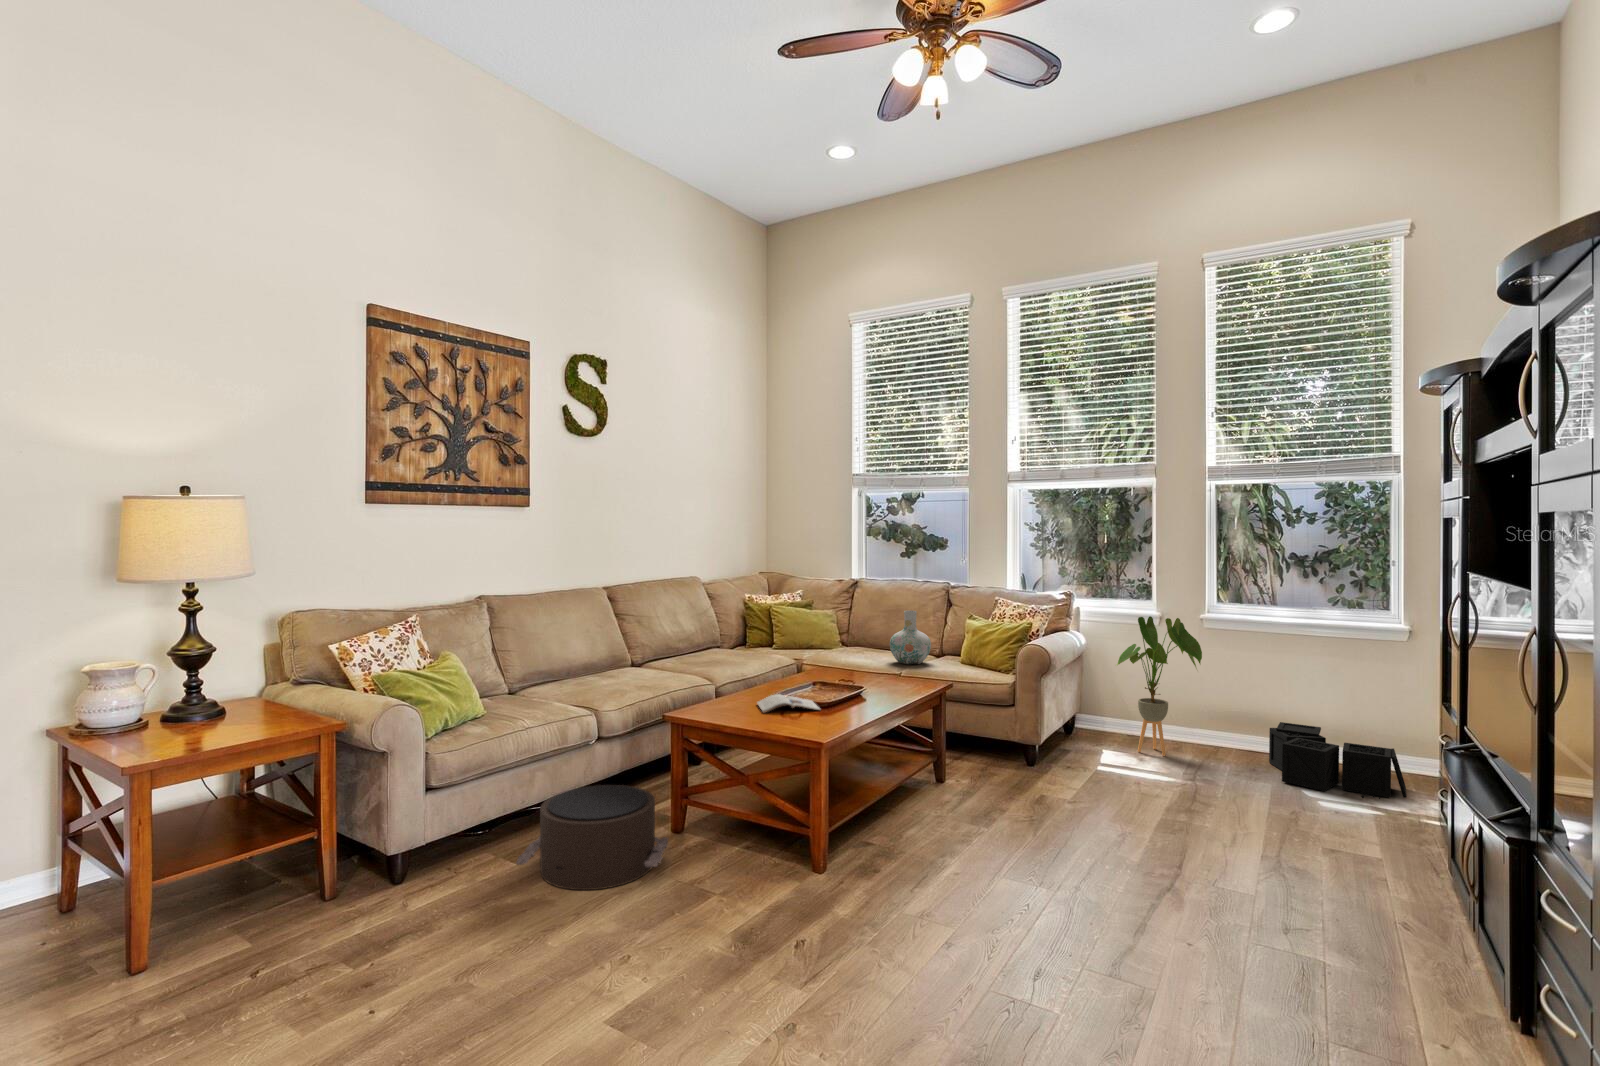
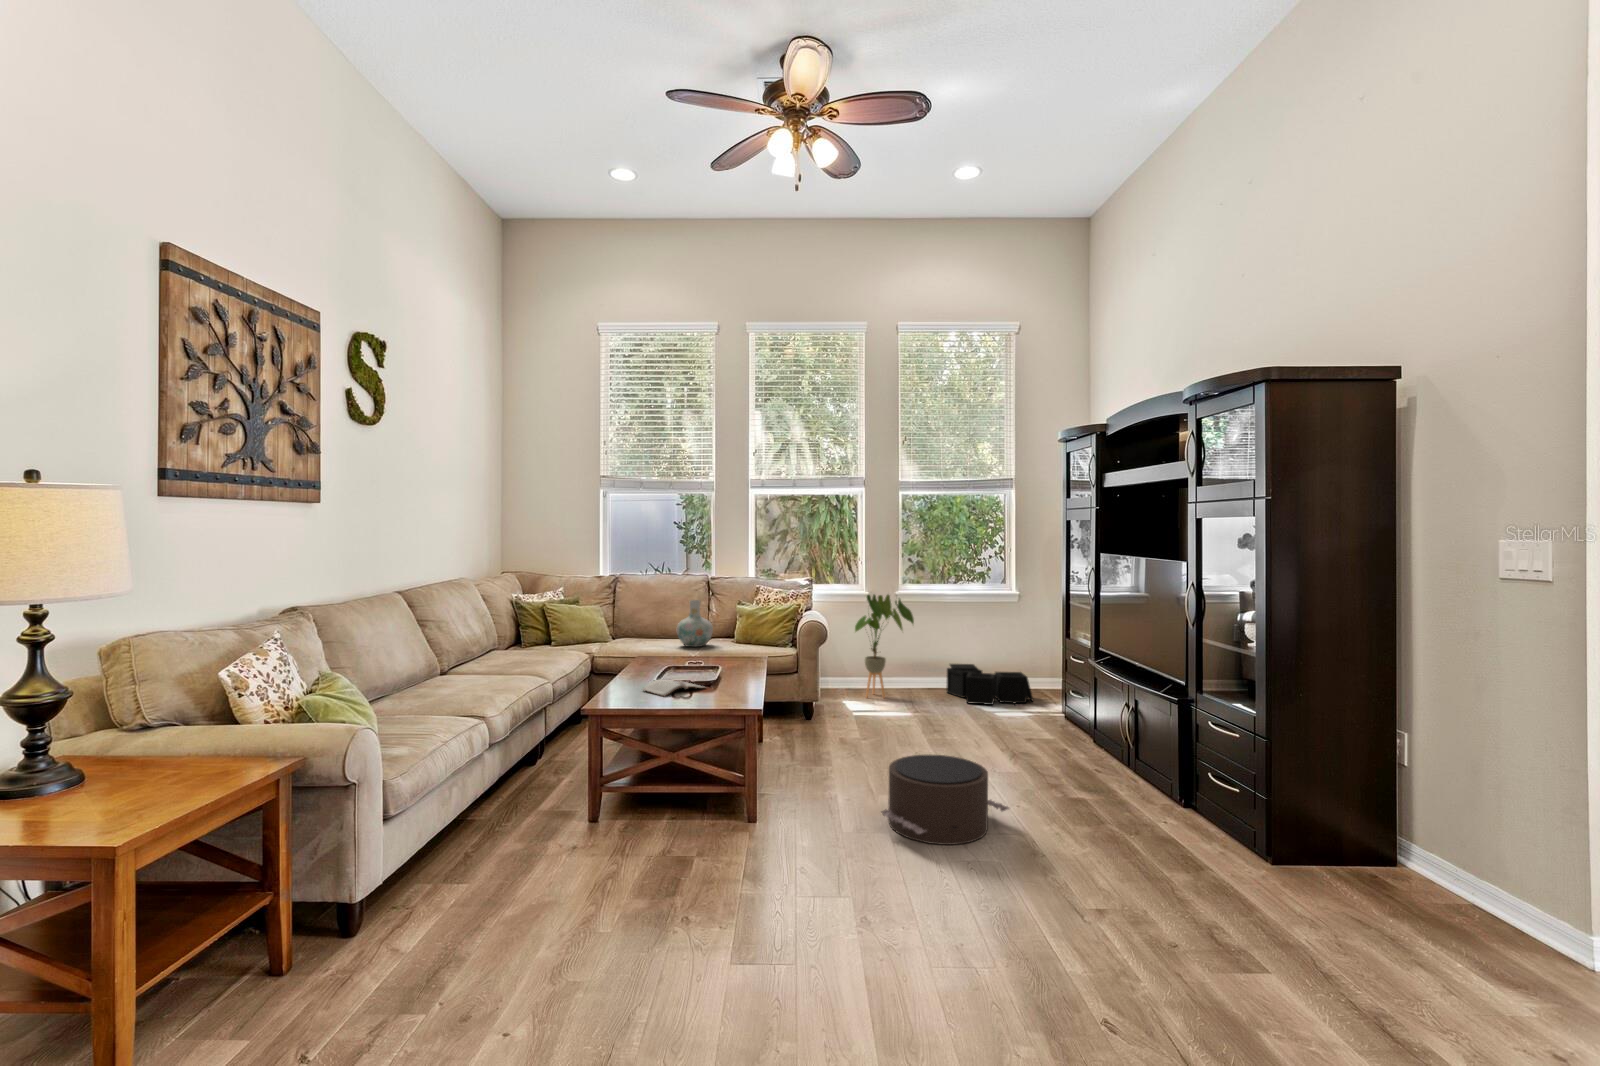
pouf: present [516,785,668,890] -> present [881,755,1009,845]

